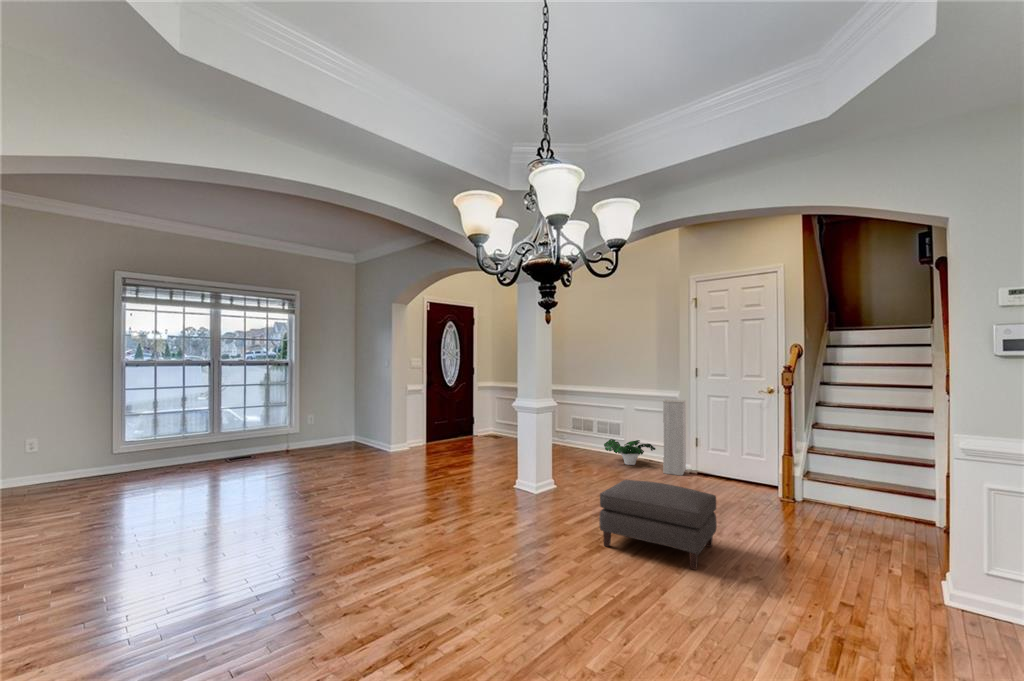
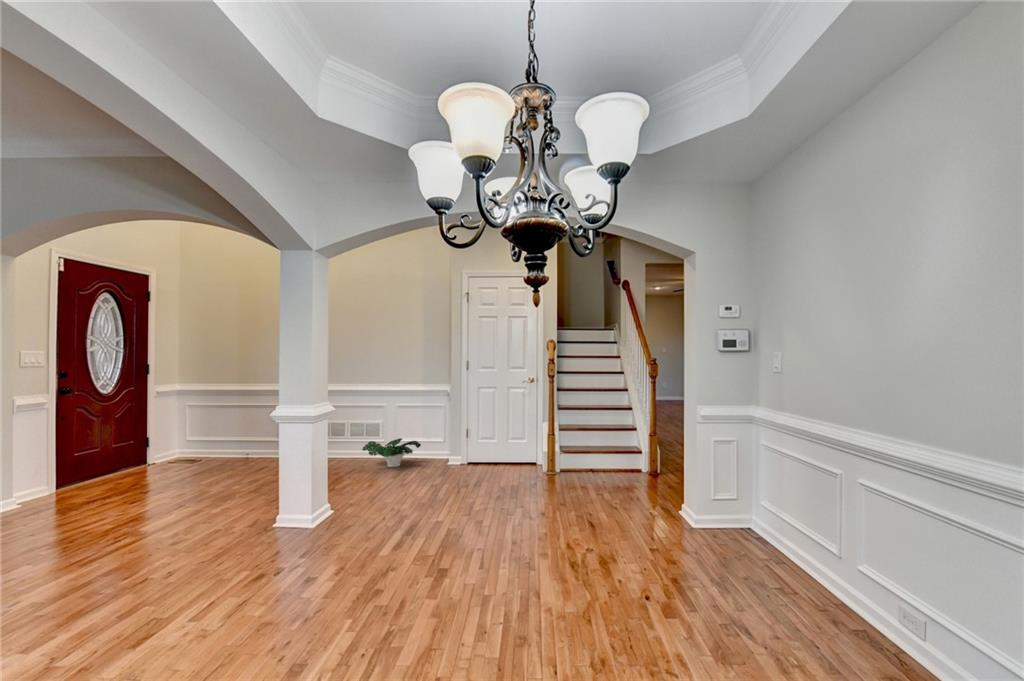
cabinet: present [663,399,686,475] -> none [433,391,456,470]
ottoman: present [599,480,717,570] -> none [437,482,551,568]

